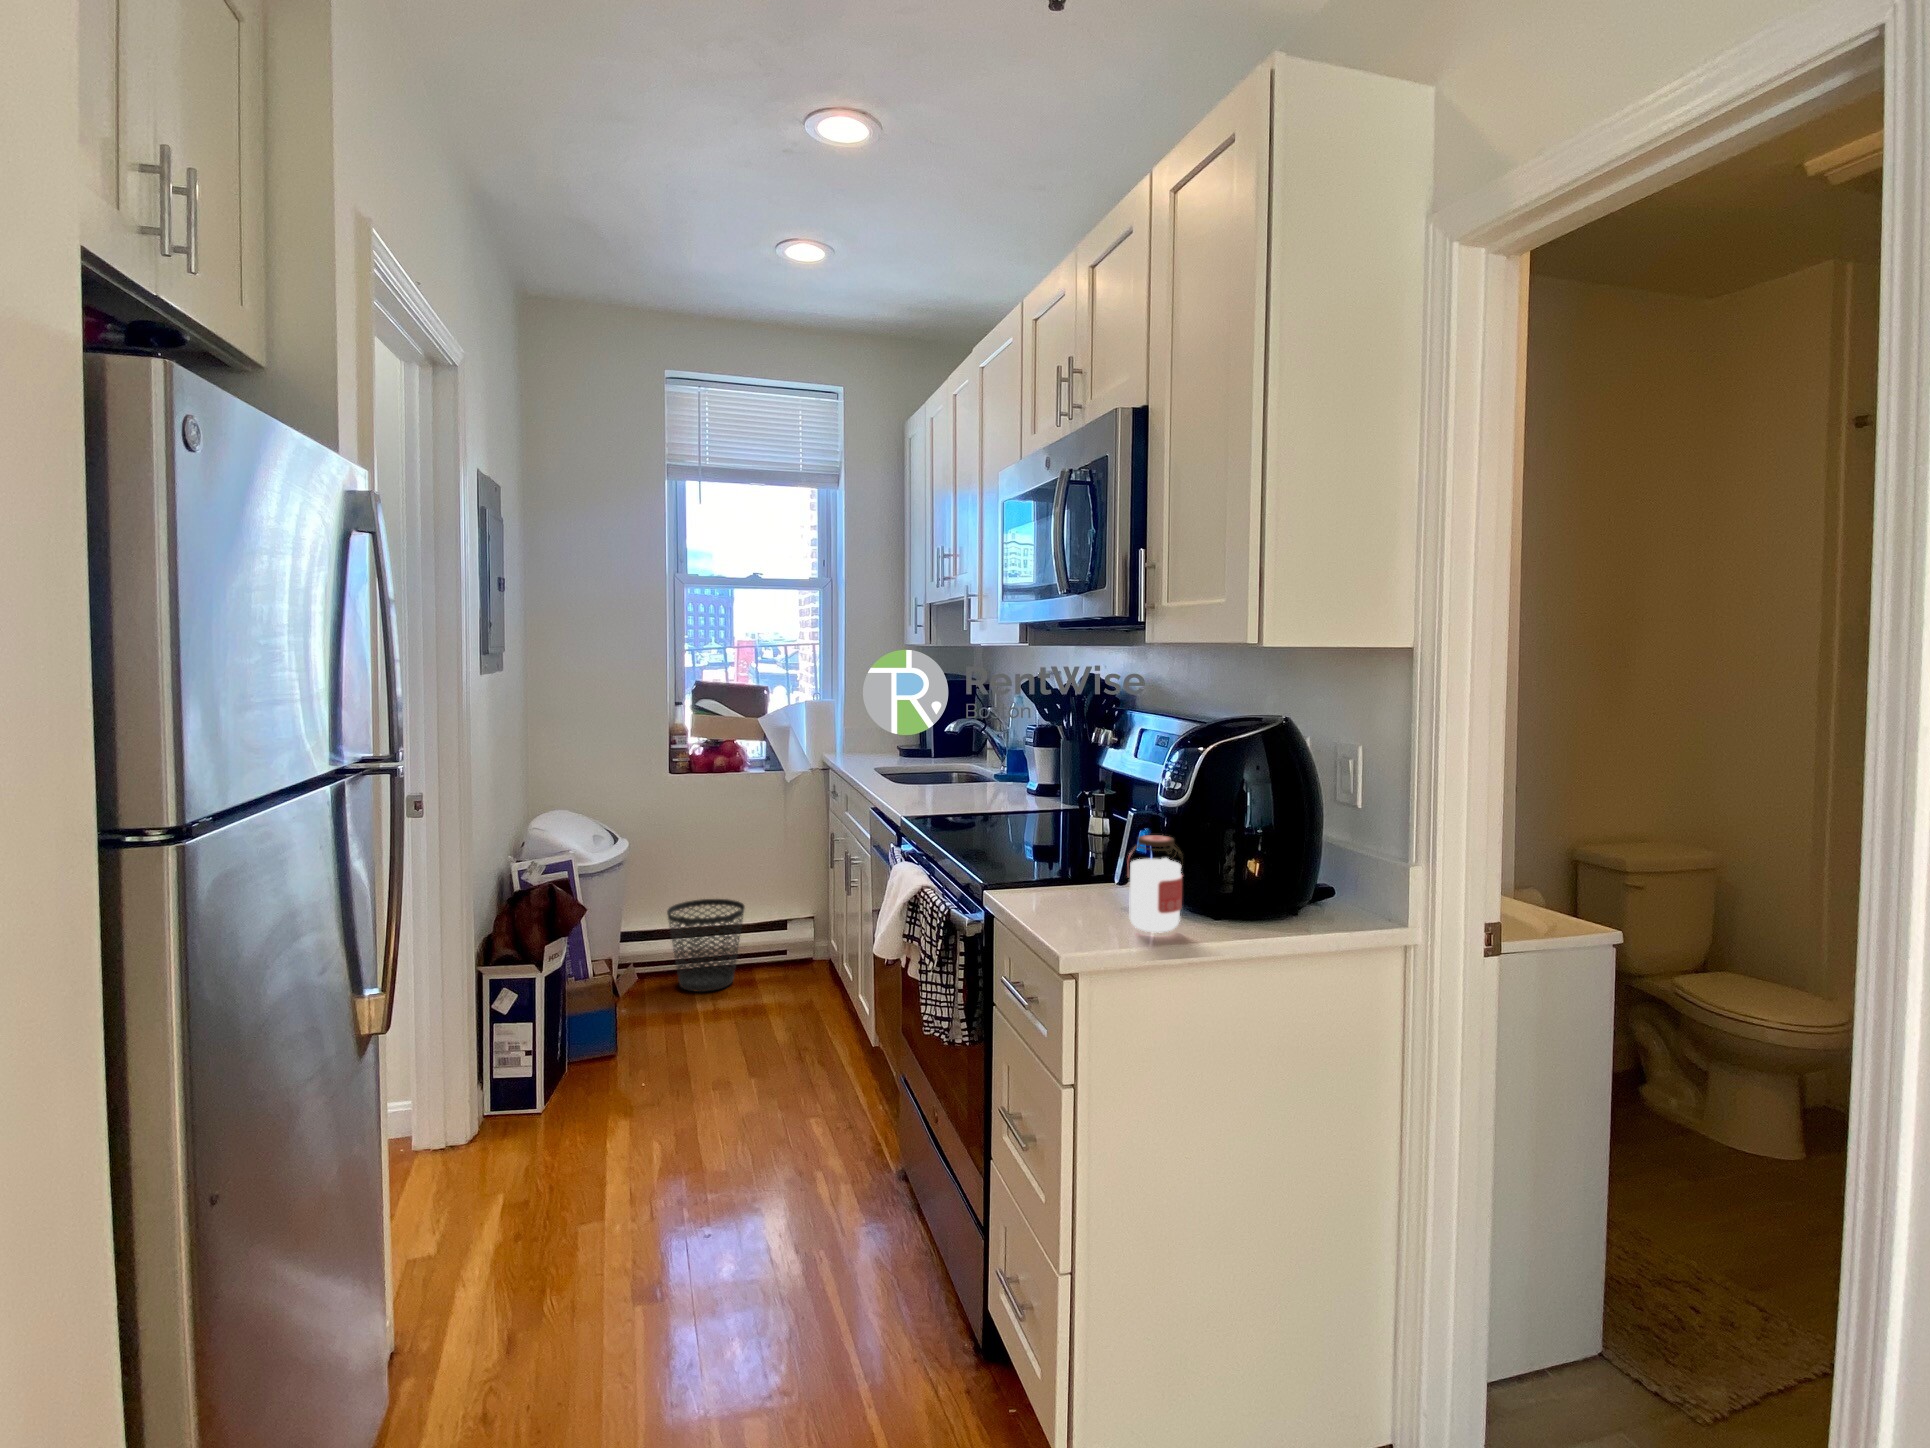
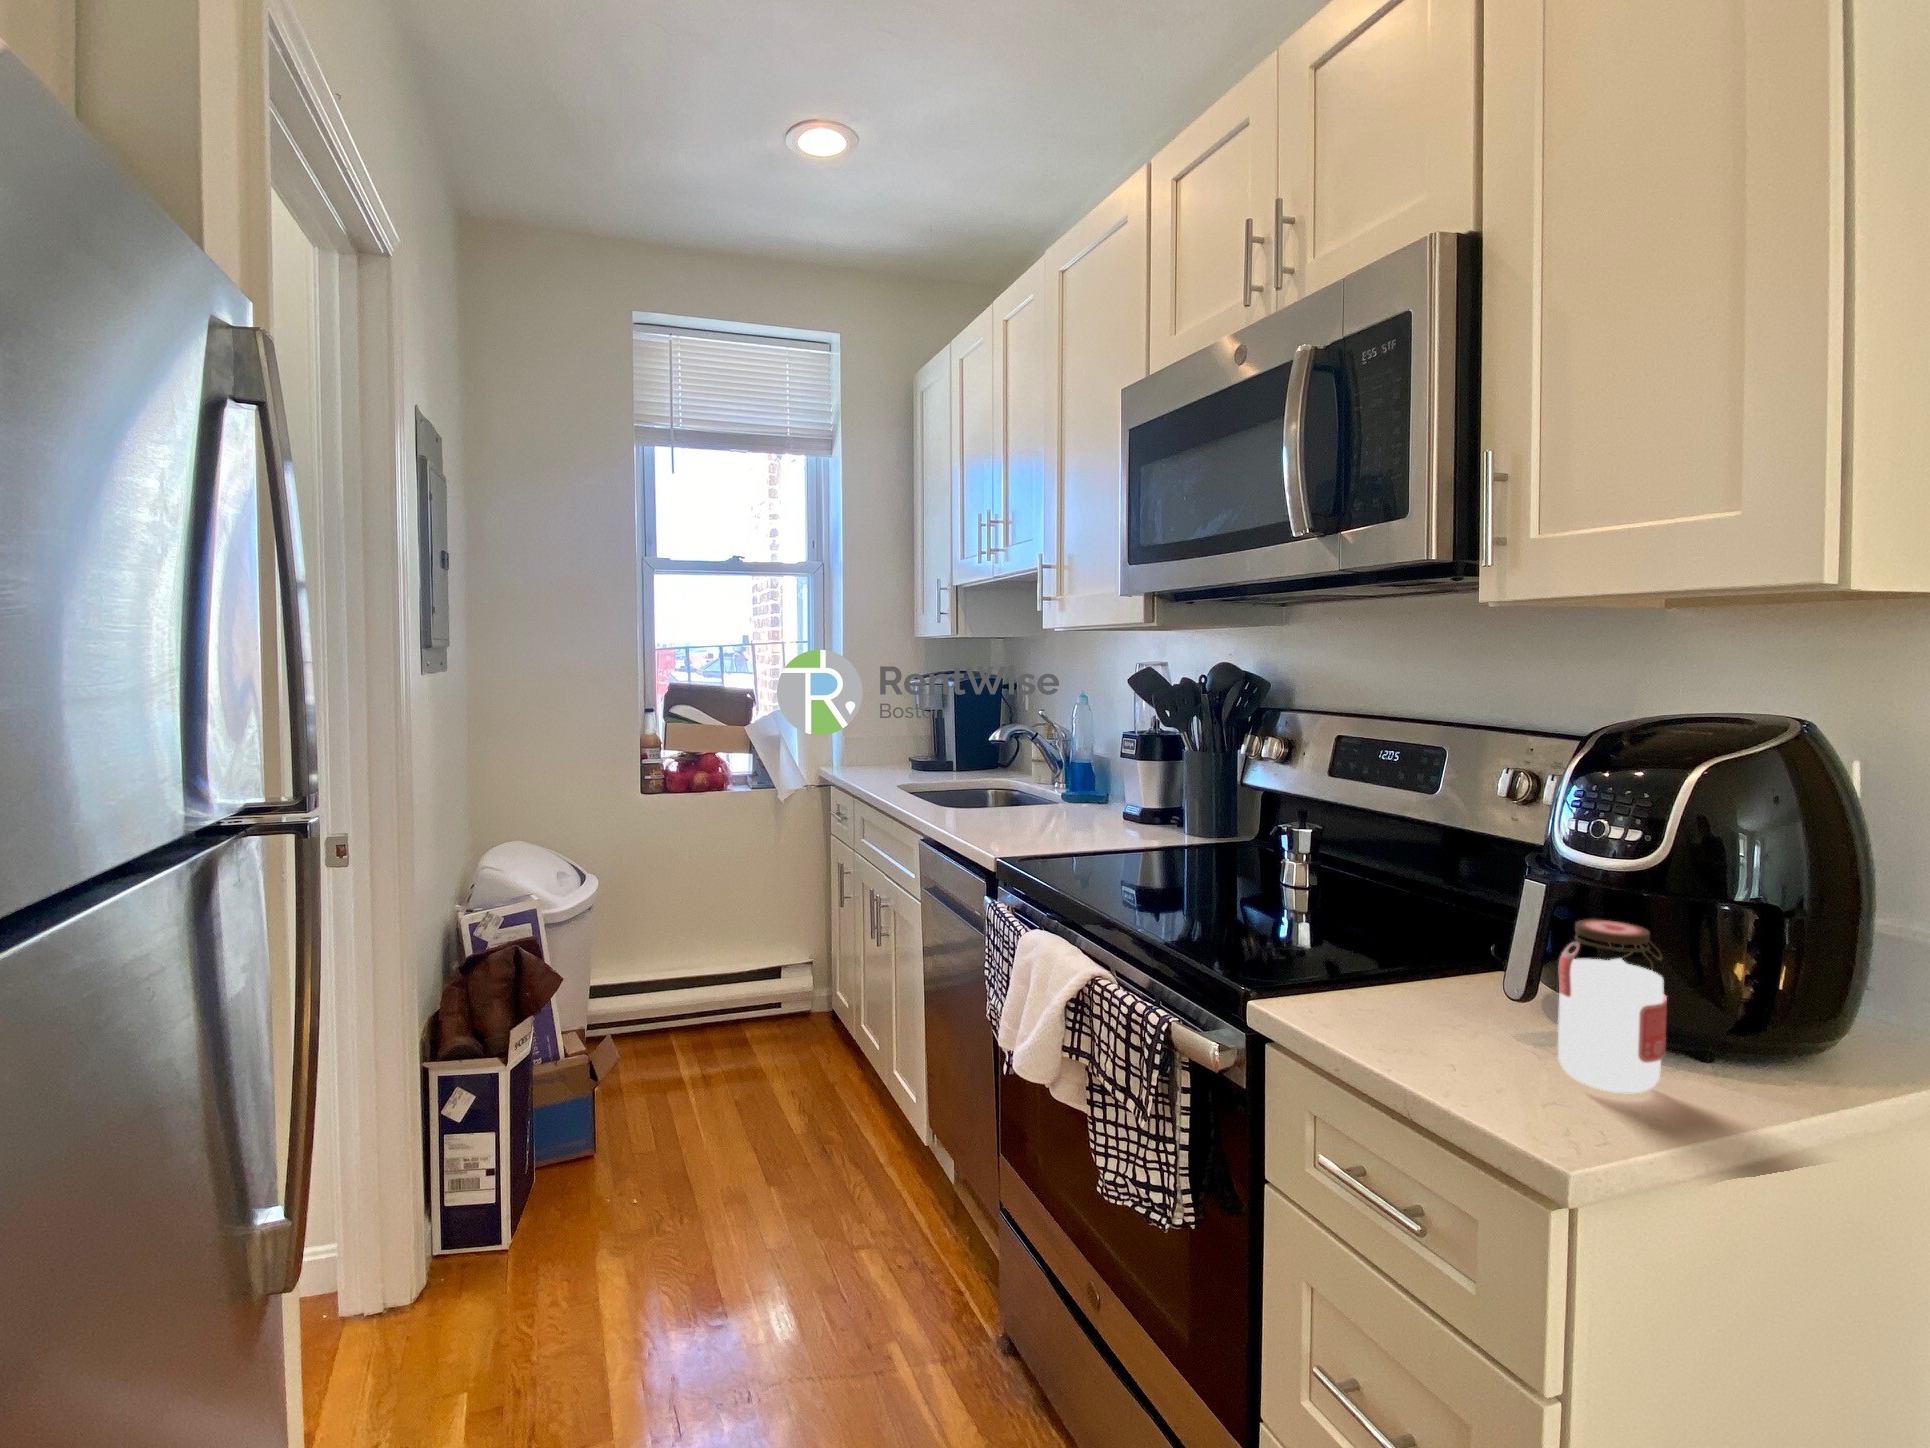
wastebasket: present [667,899,745,992] -> none [643,945,737,1063]

